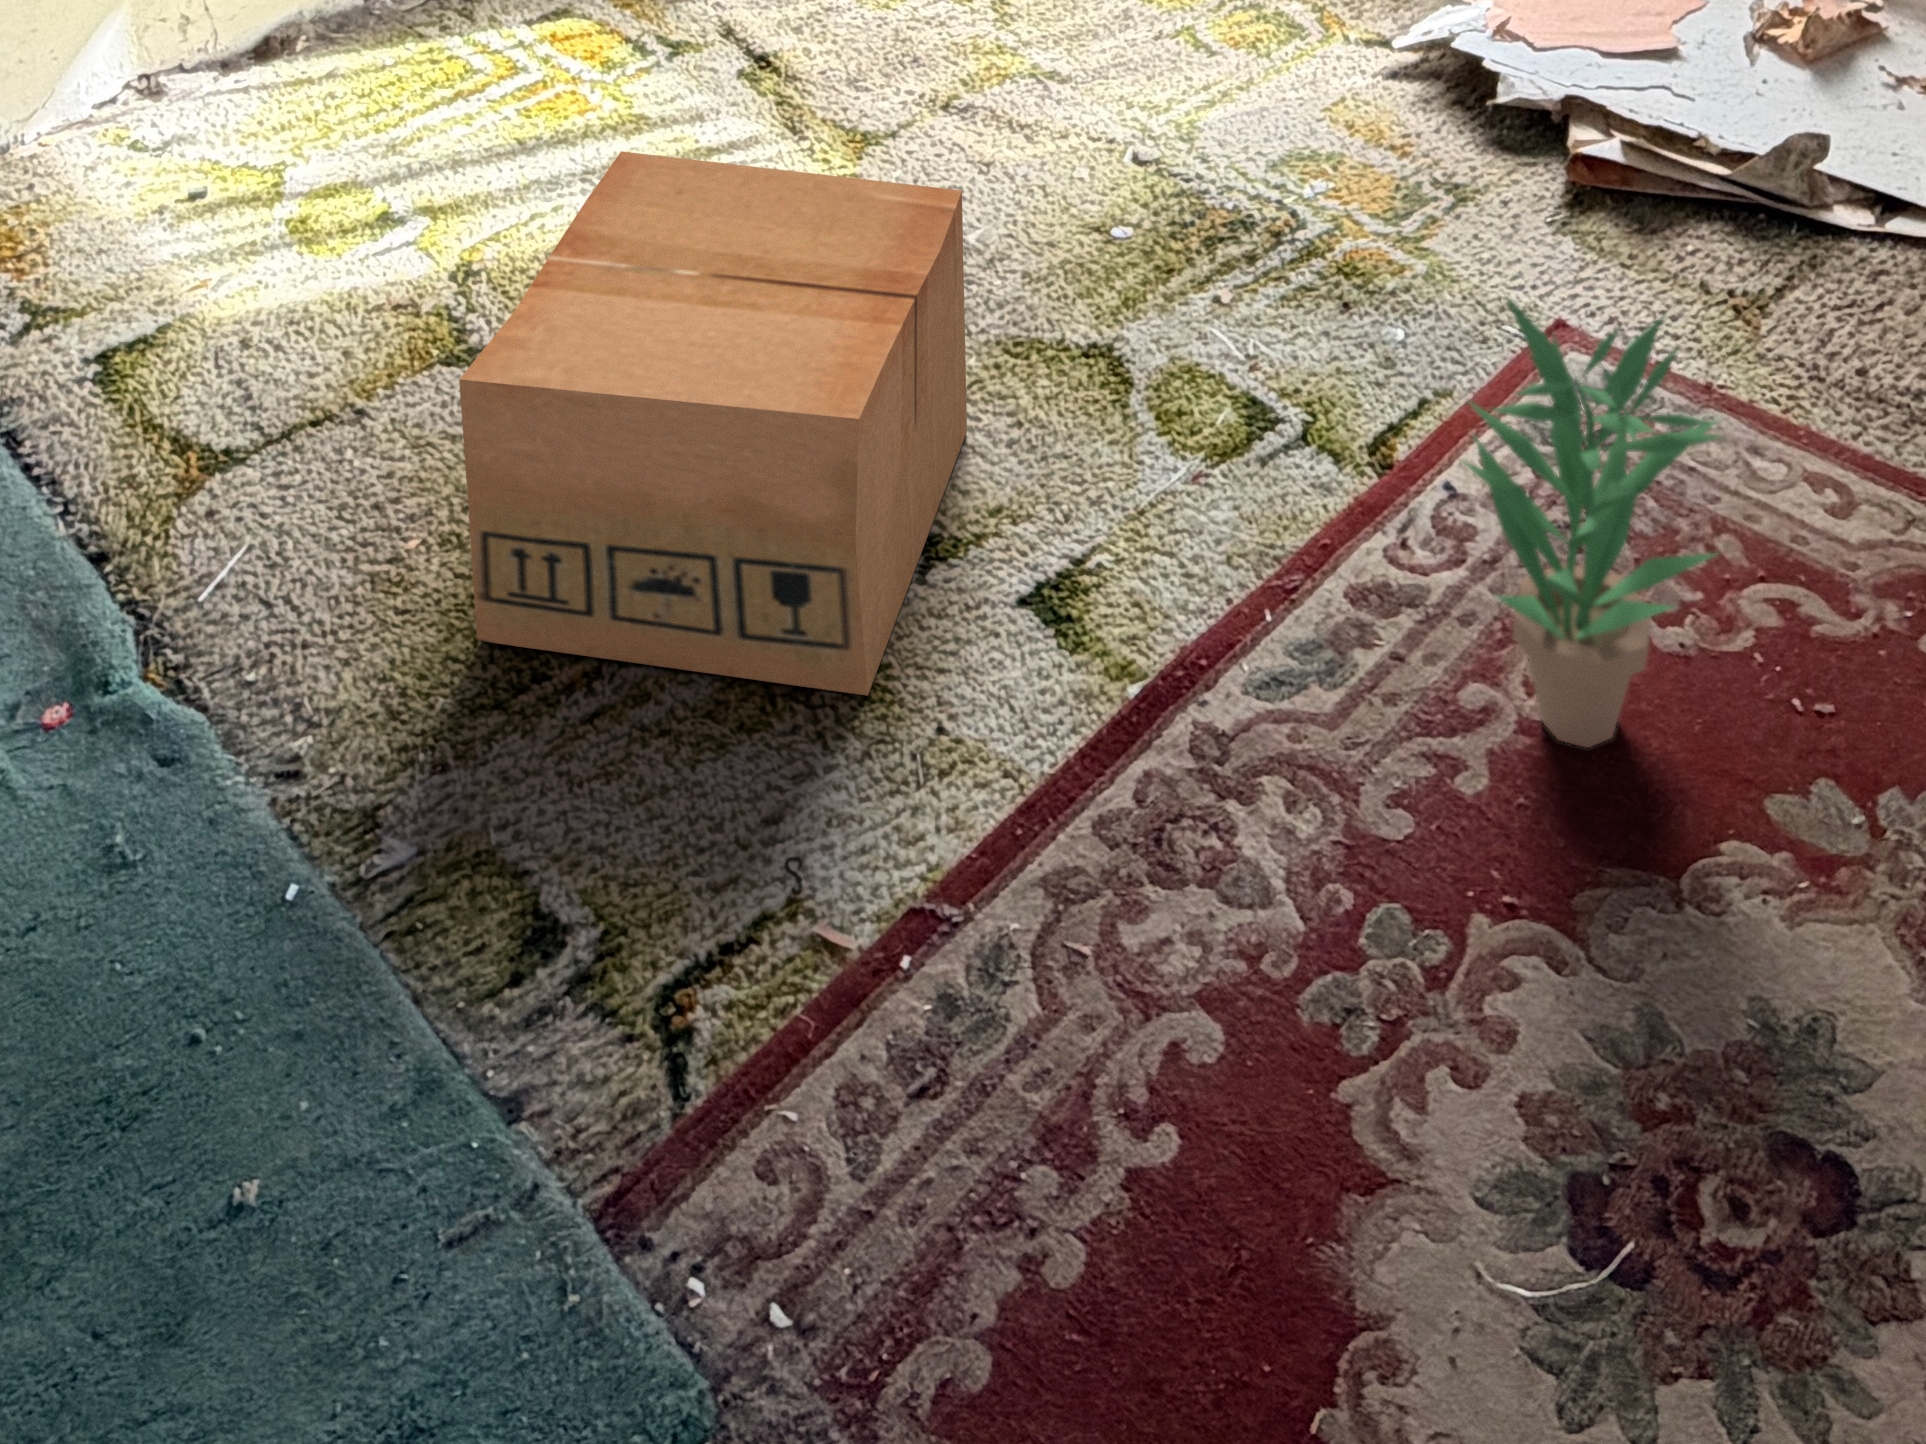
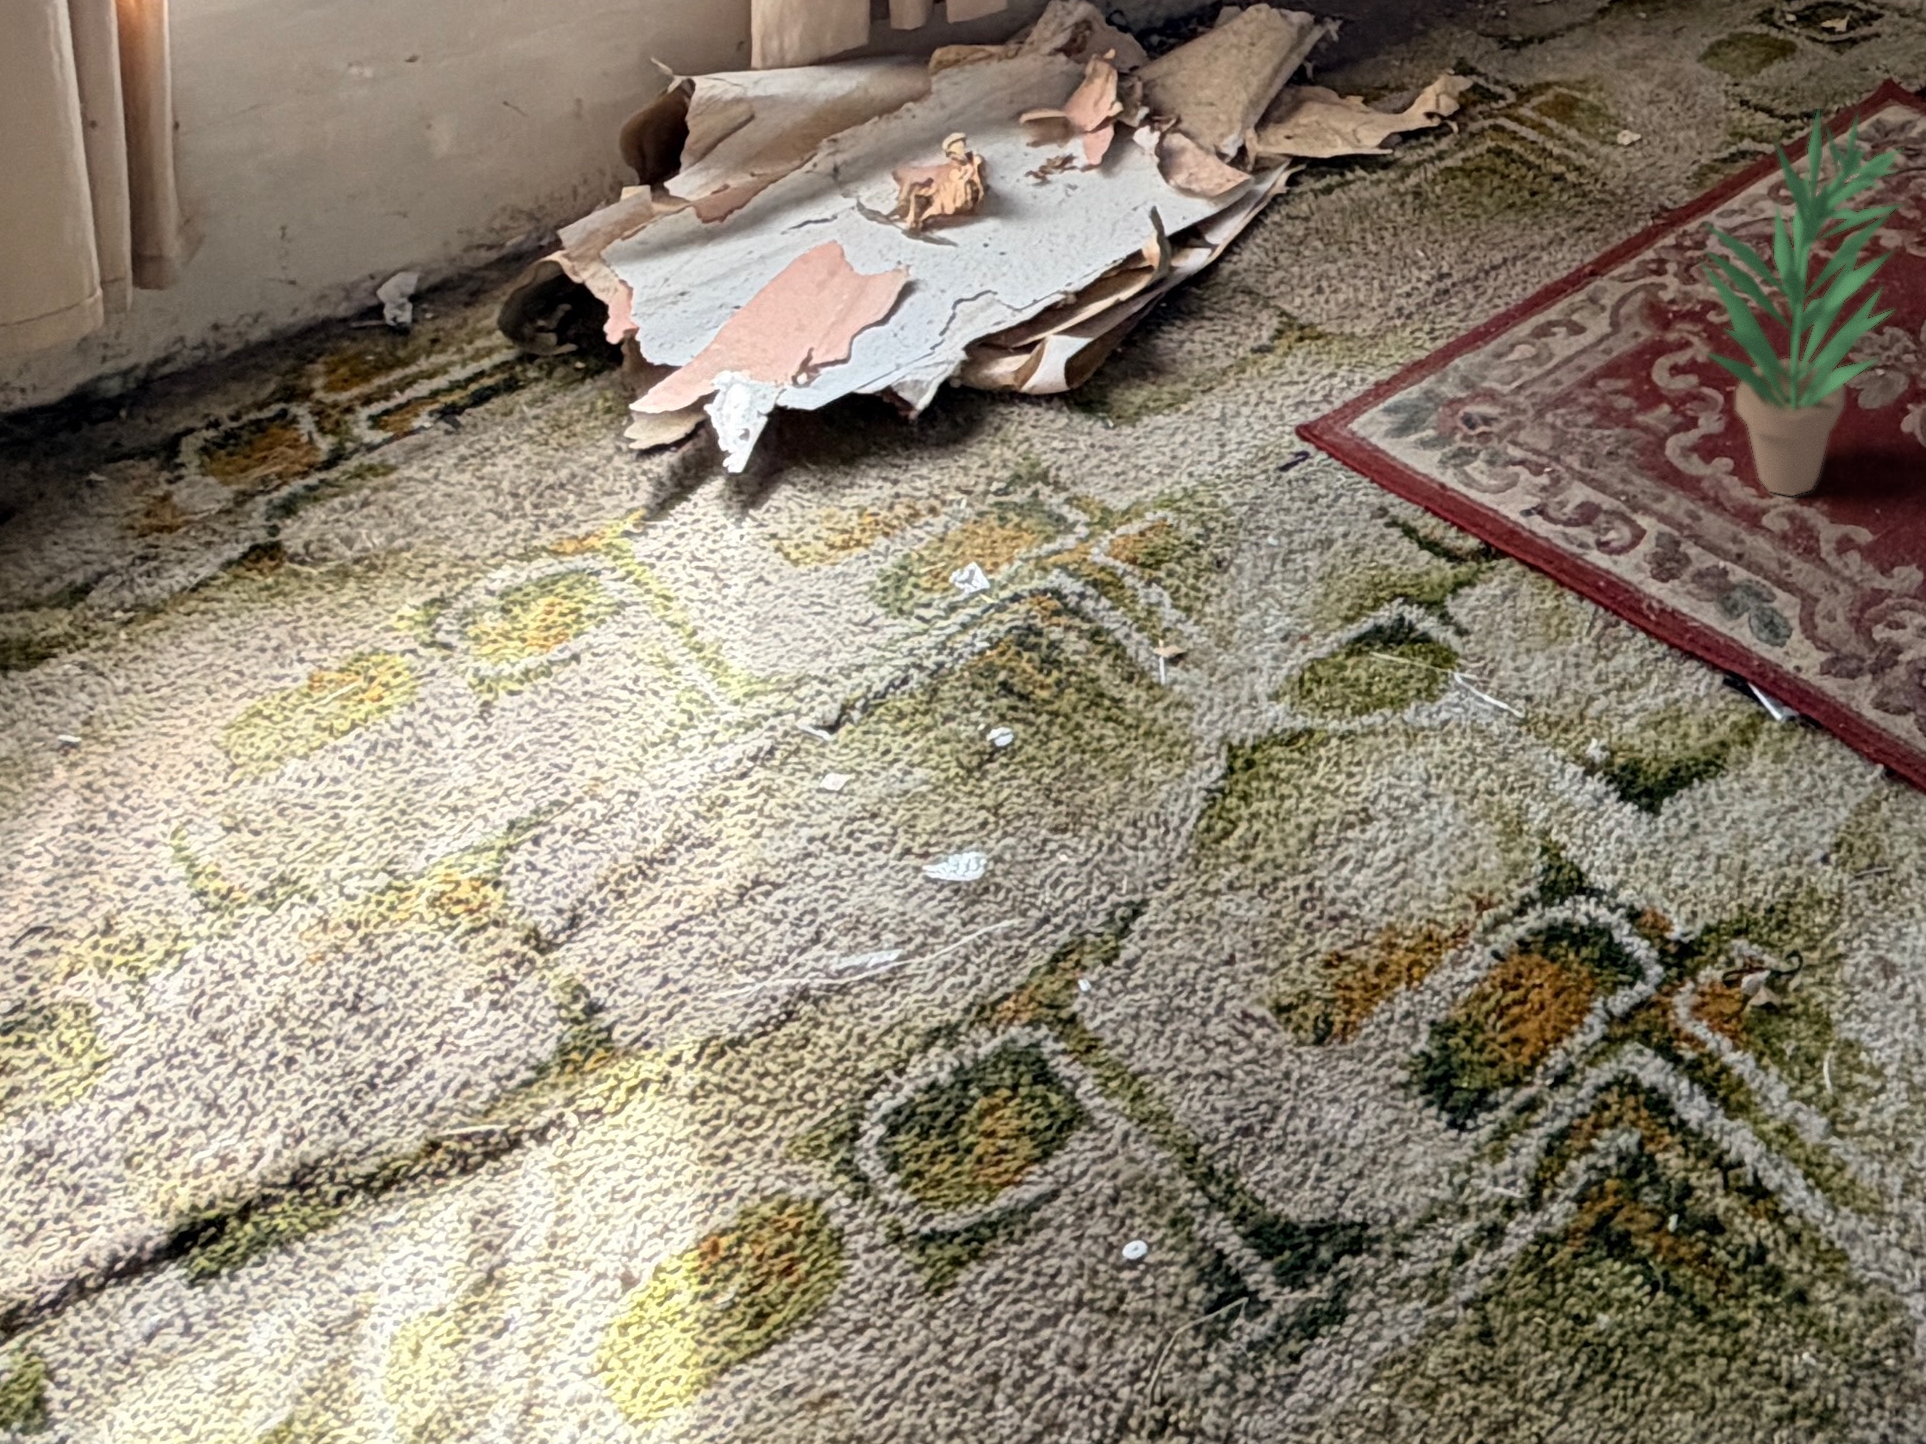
cardboard box: present [459,151,967,696] -> none [1161,576,1781,1347]

